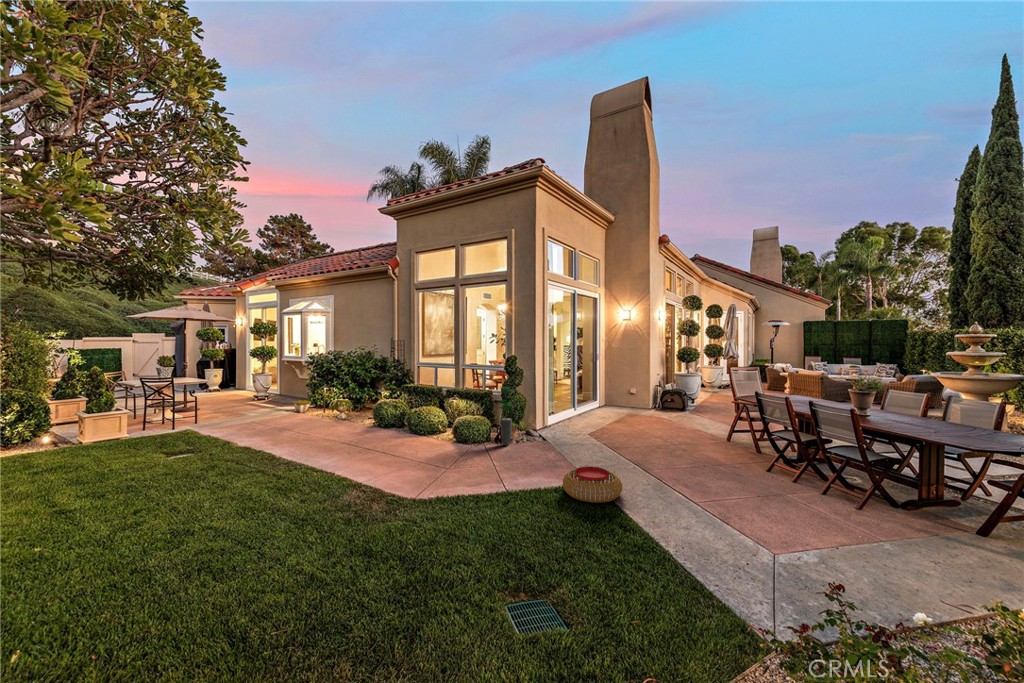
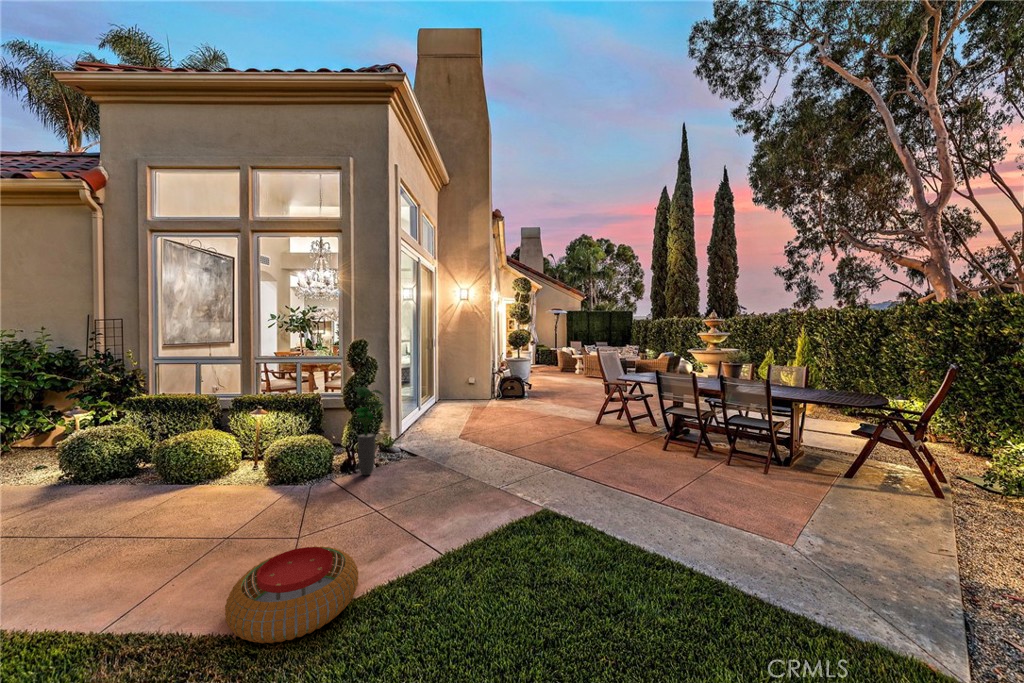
pouf: present [563,466,622,503] -> present [225,546,358,643]

